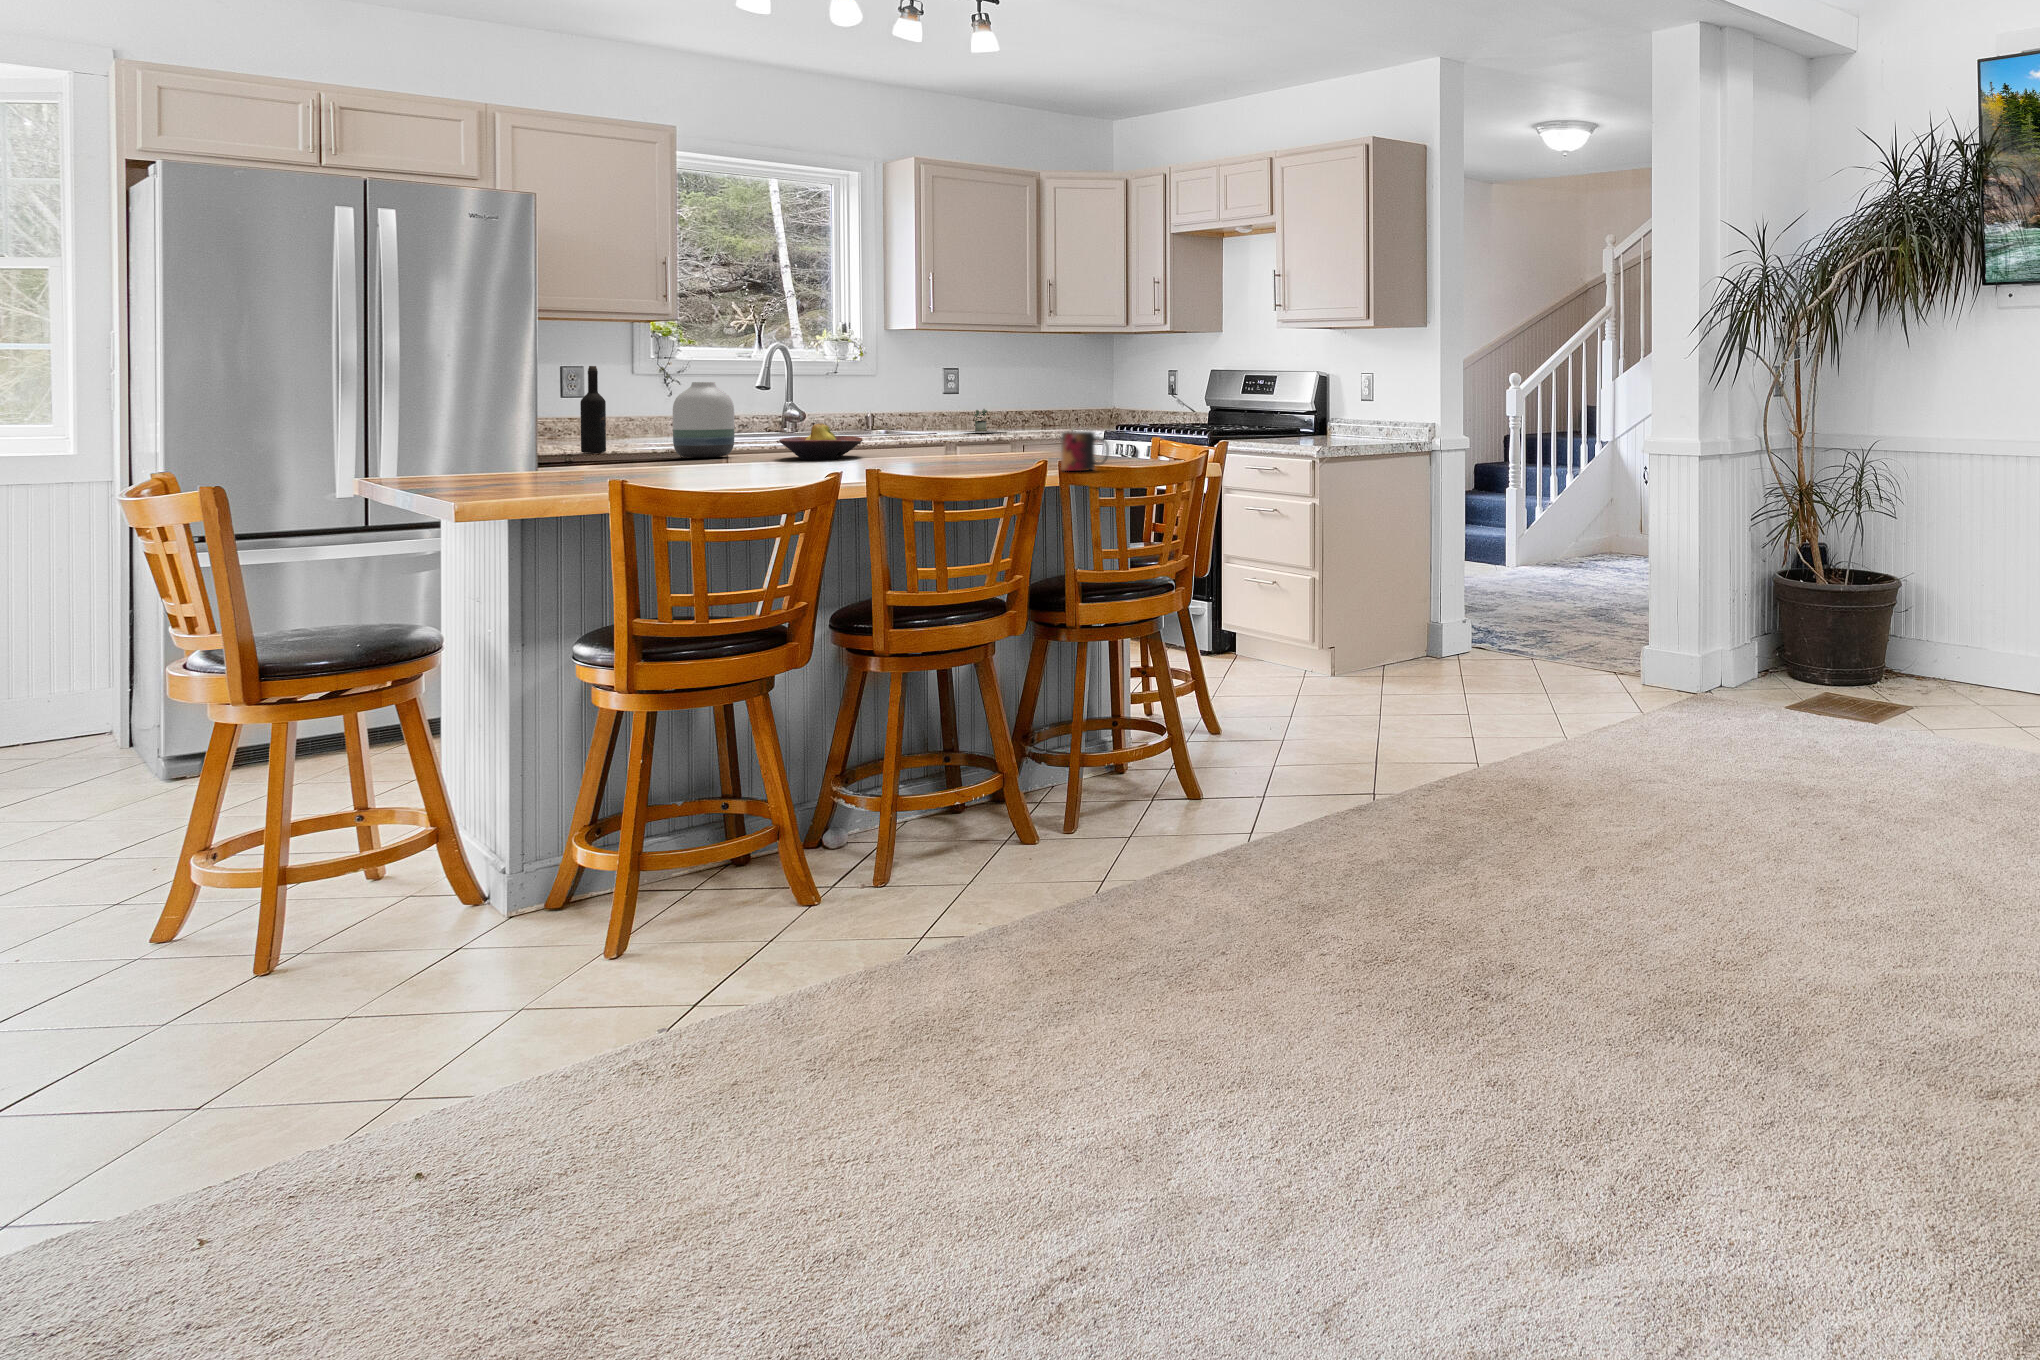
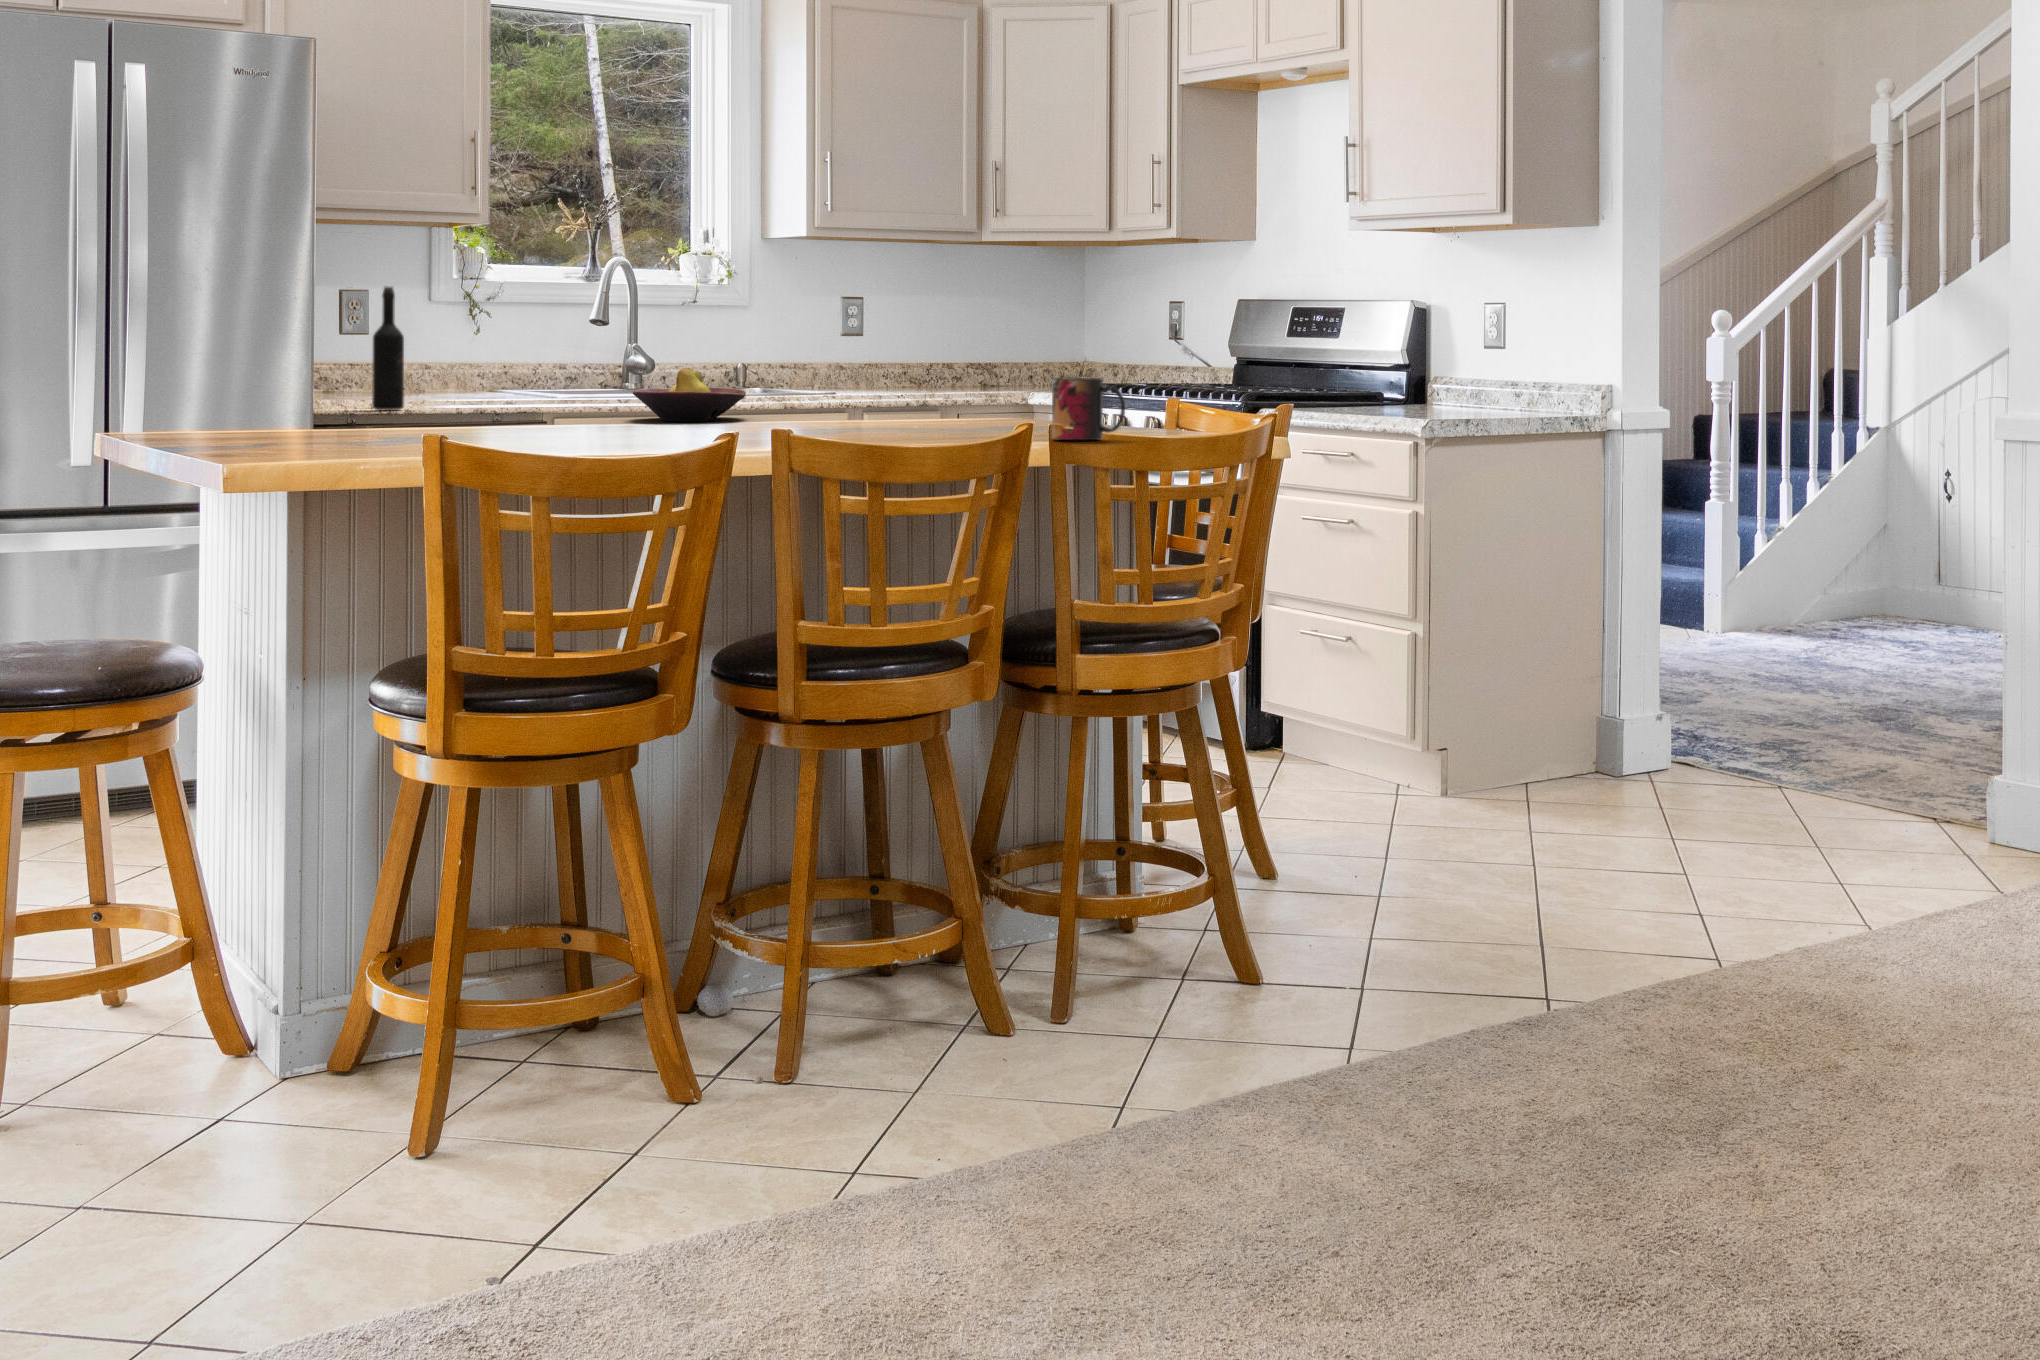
vase: present [673,382,734,458] -> none [492,307,571,416]
potted plant: present [967,409,993,432] -> none [860,357,952,393]

